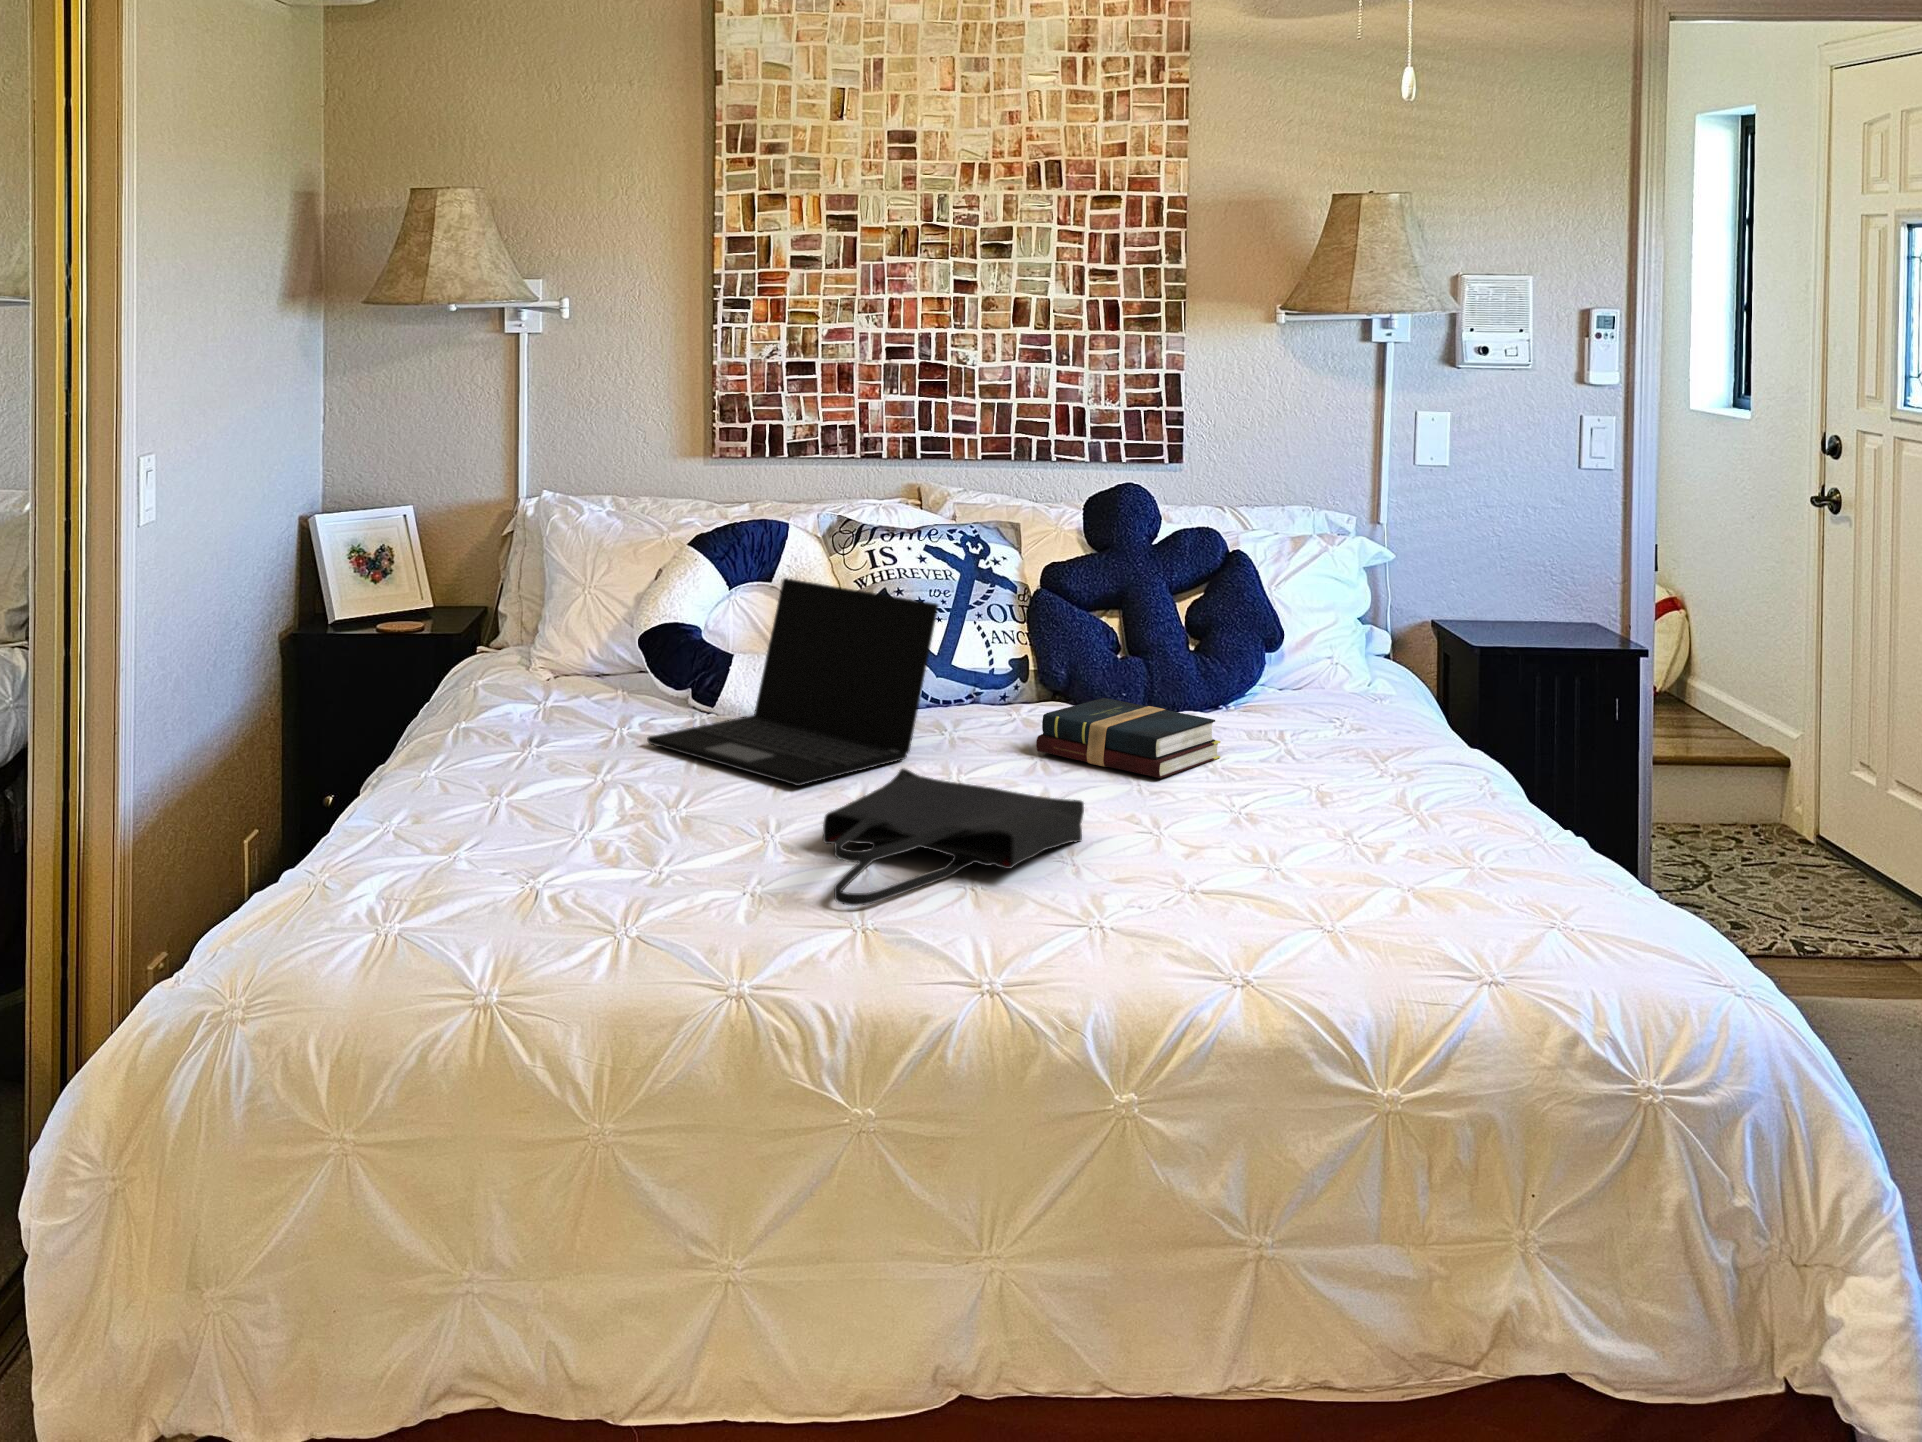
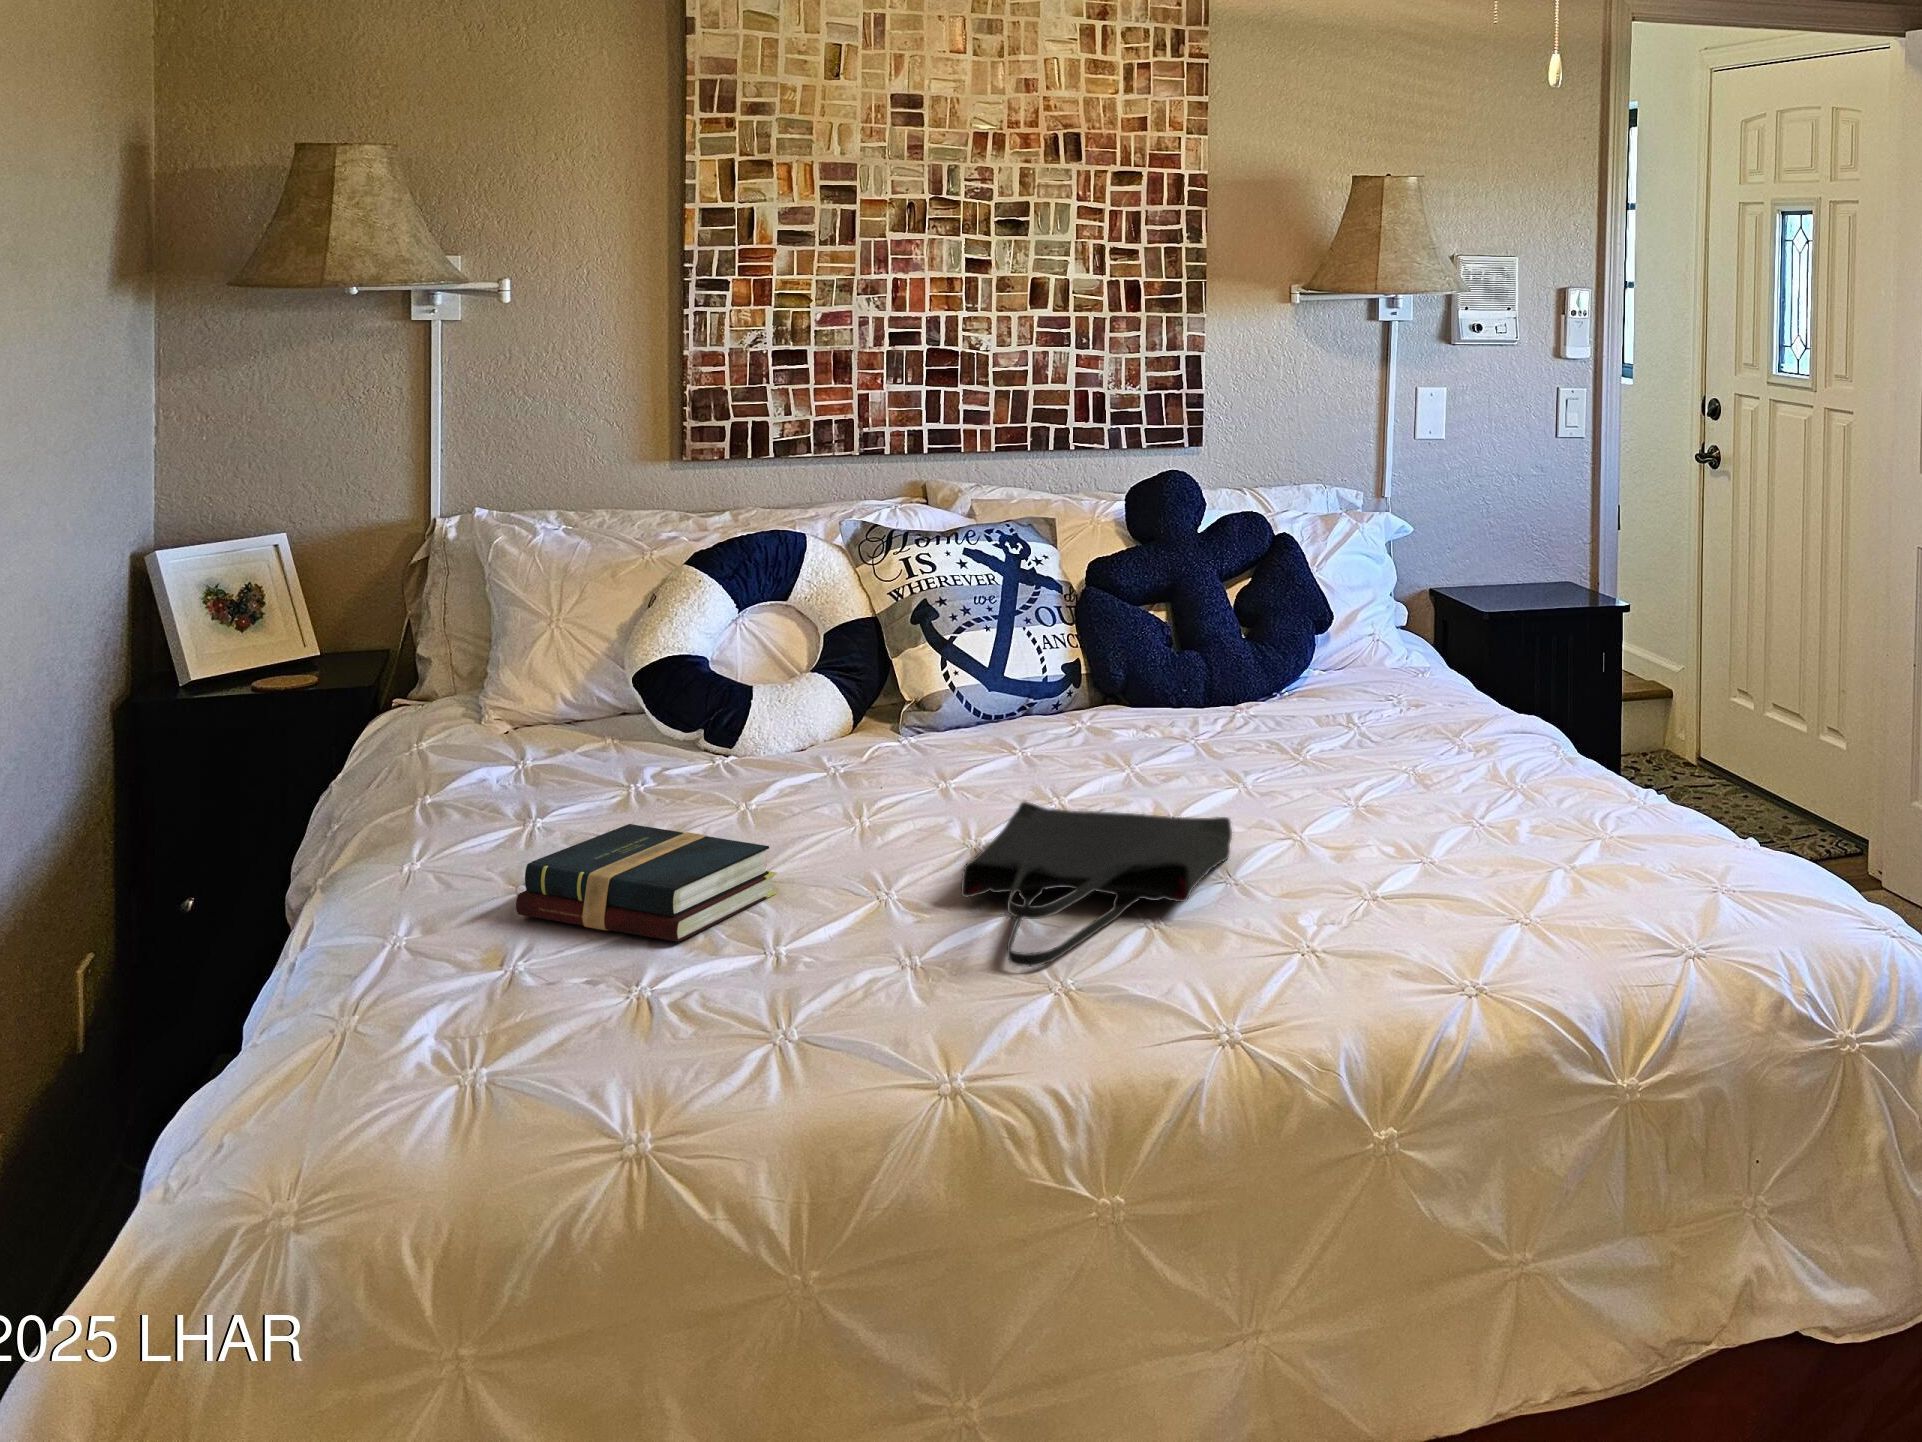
laptop: present [647,578,938,786] -> none [685,595,1027,832]
hardback book: present [1036,698,1221,778] -> present [516,824,777,942]

